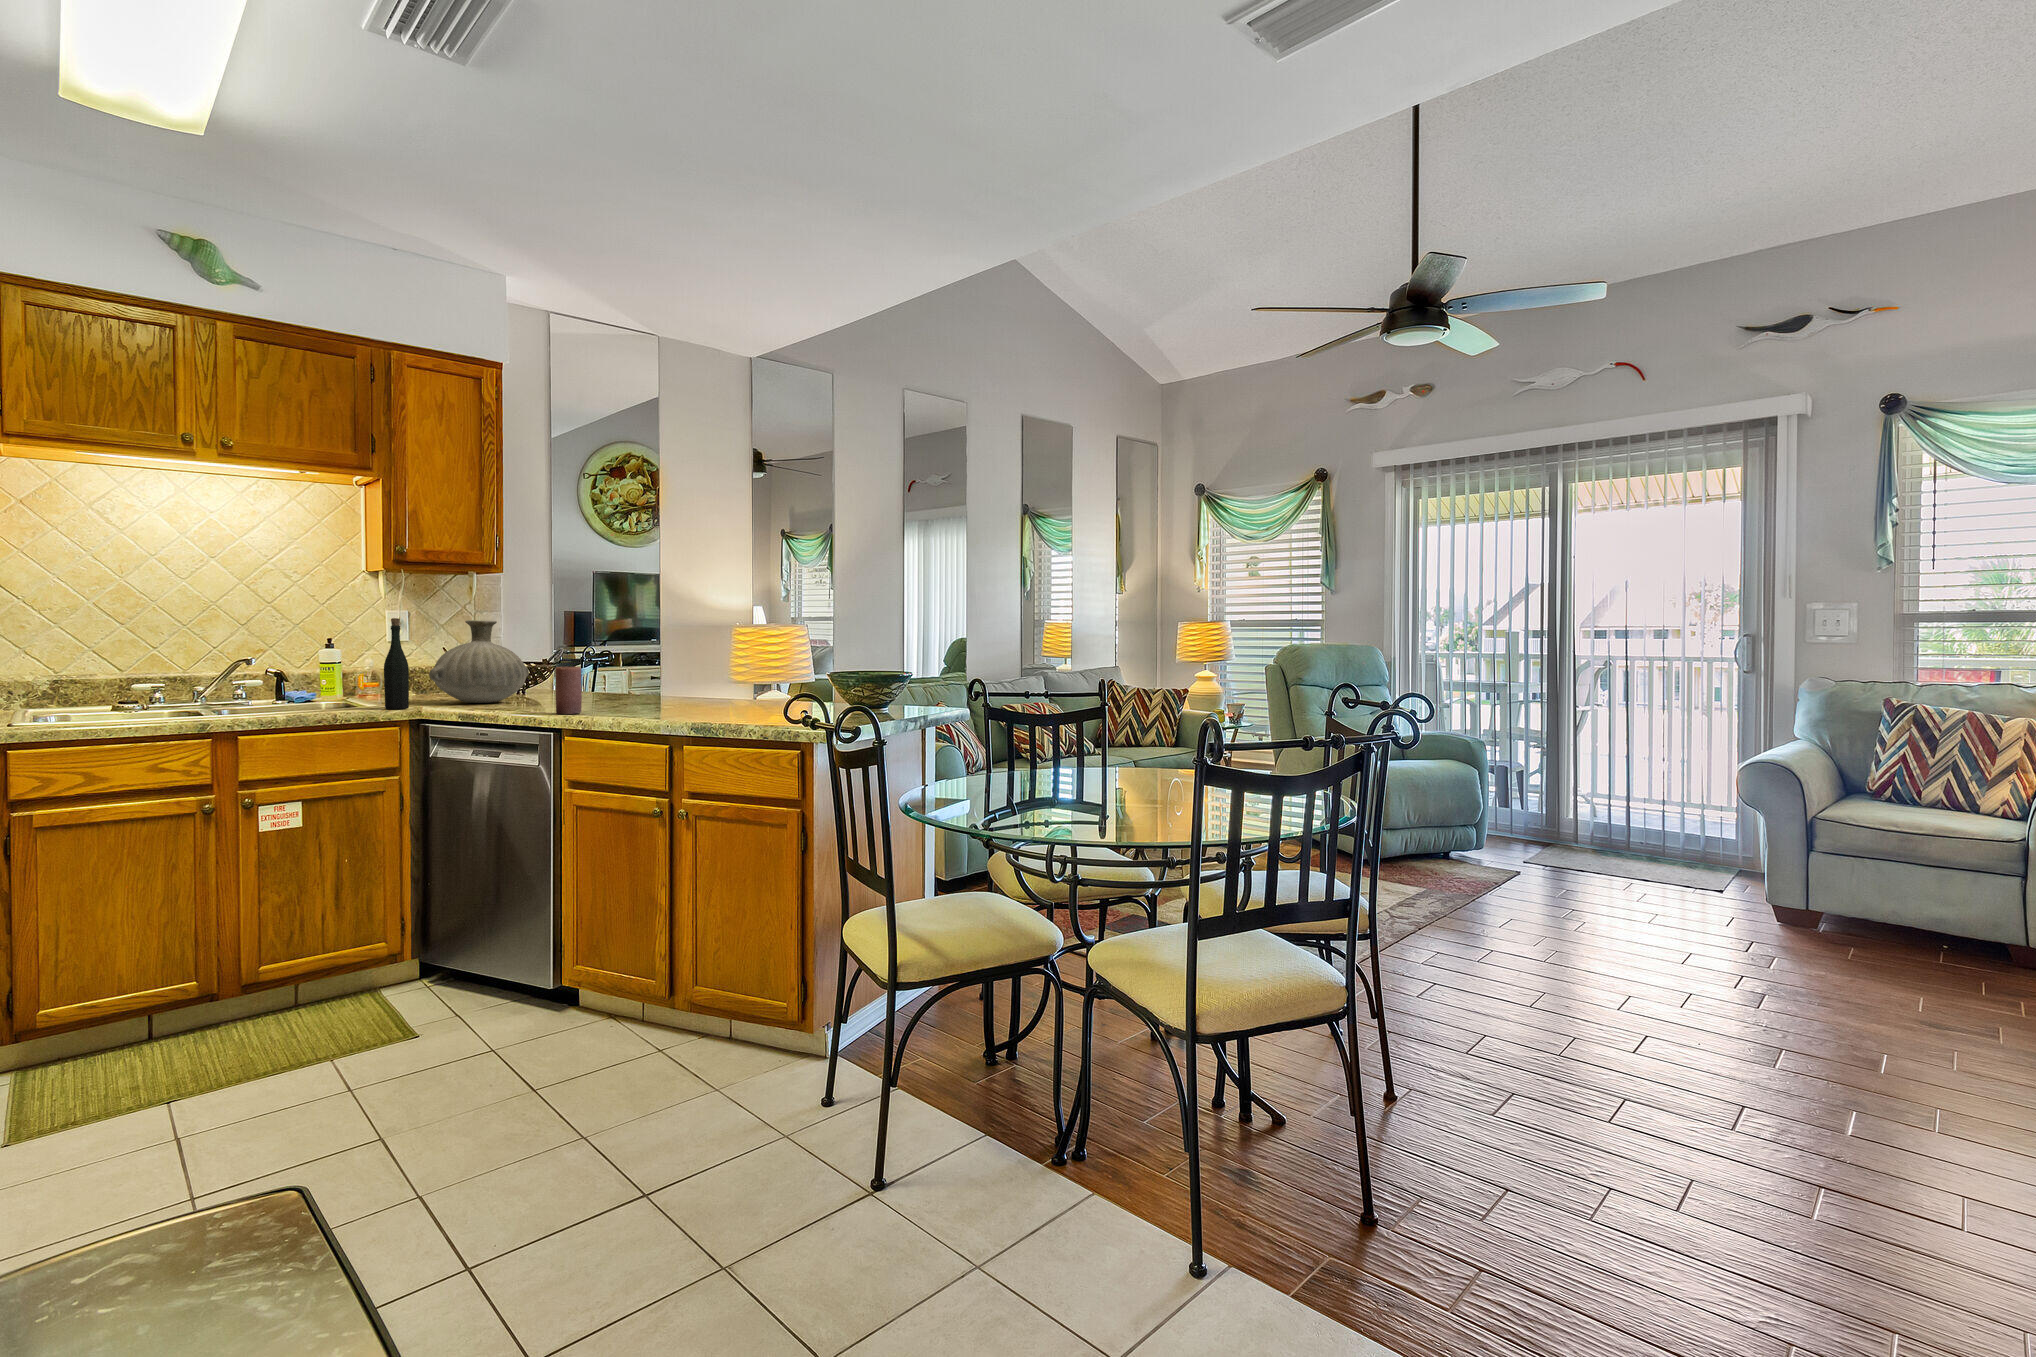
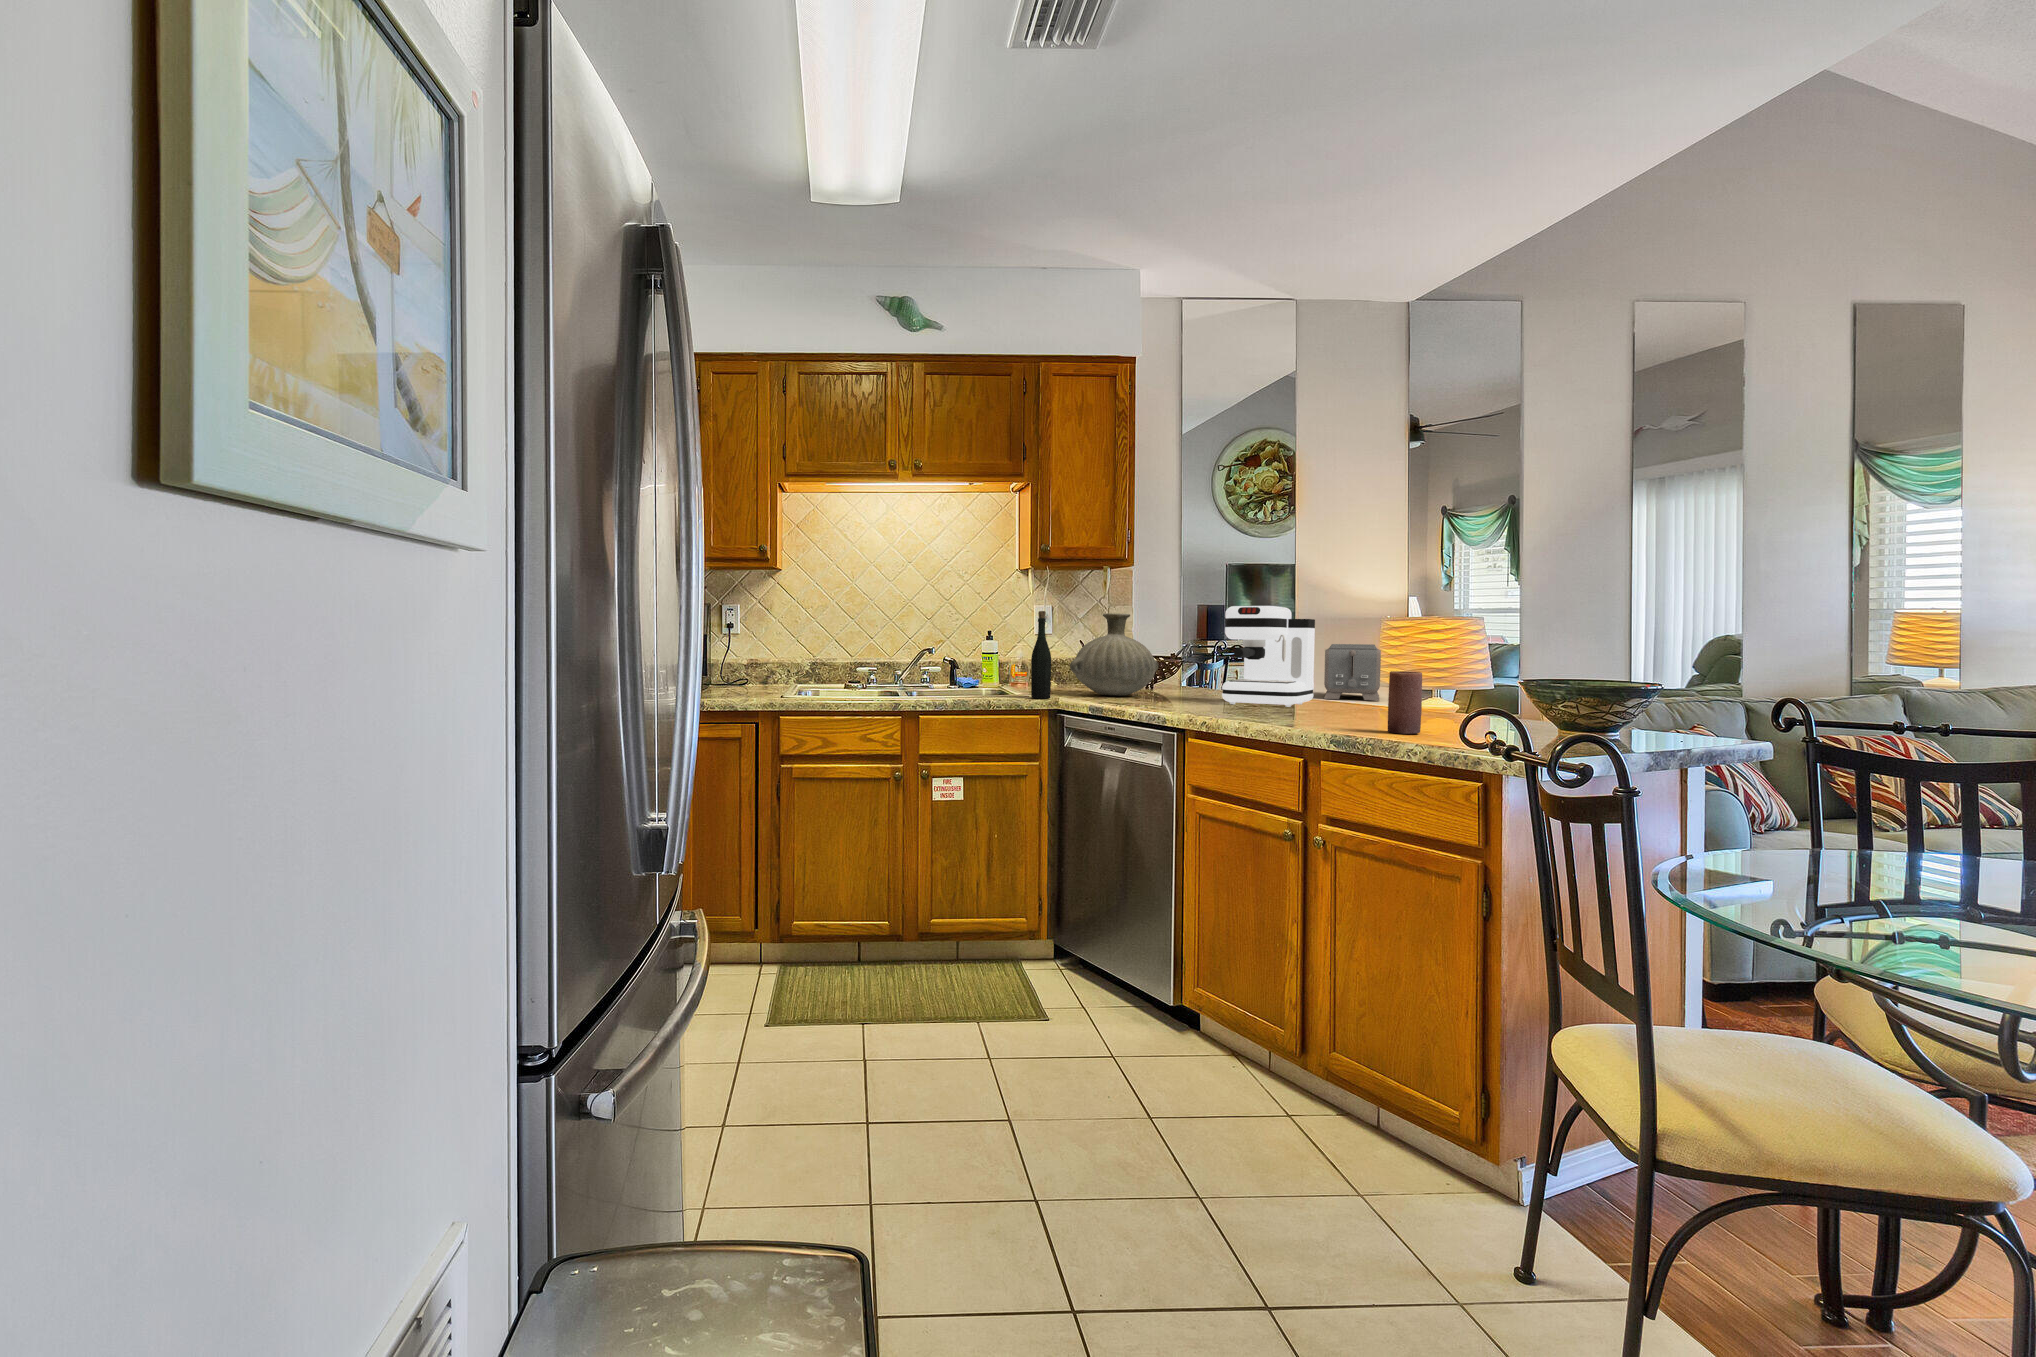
coffee maker: none [596,615,683,705] -> present [1222,606,1315,707]
toaster: none [693,648,743,697] -> present [1324,644,1381,701]
candle: present [556,667,582,714] -> present [1388,671,1422,734]

